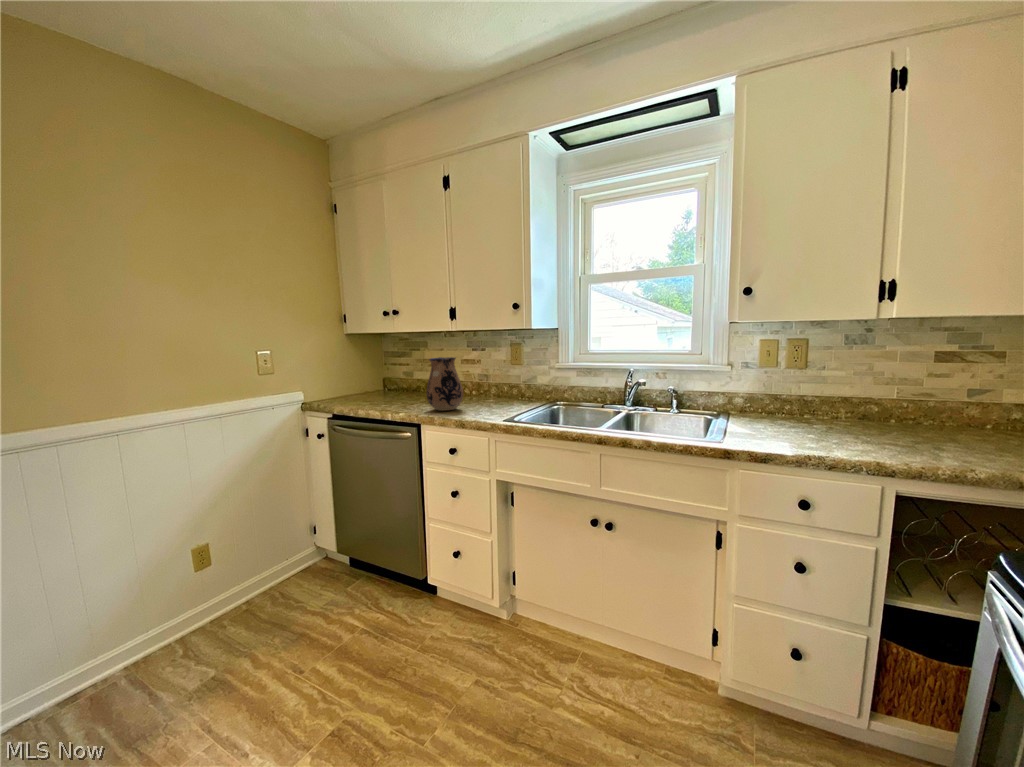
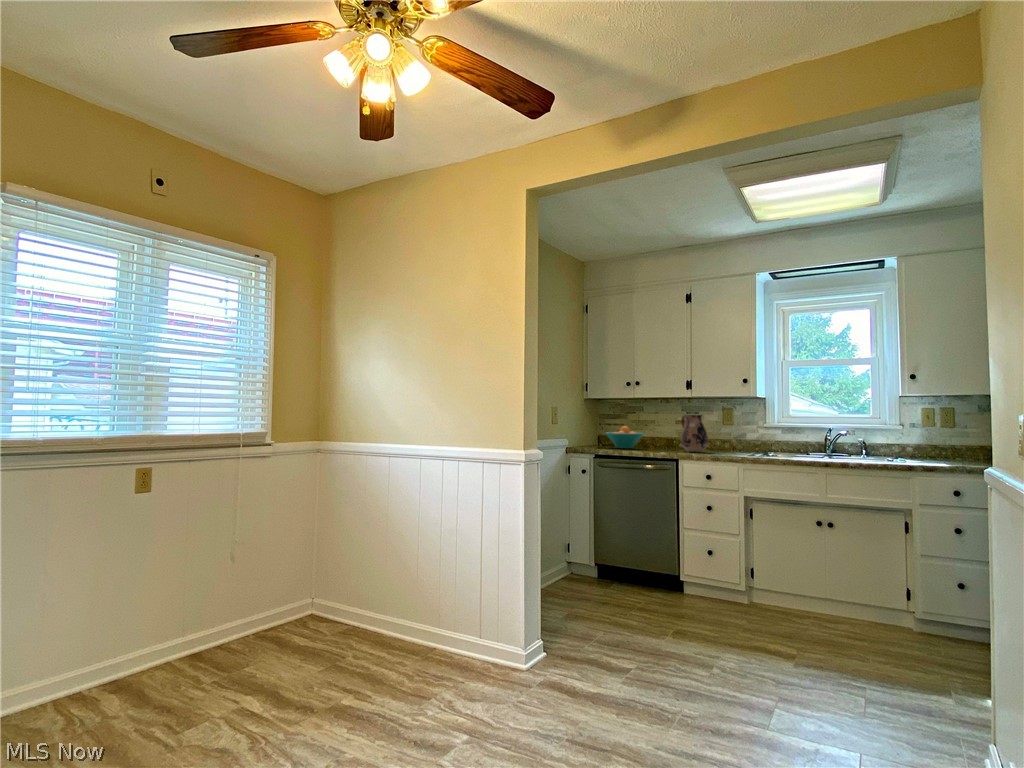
fruit bowl: none [357,371,409,401] -> present [606,426,643,449]

